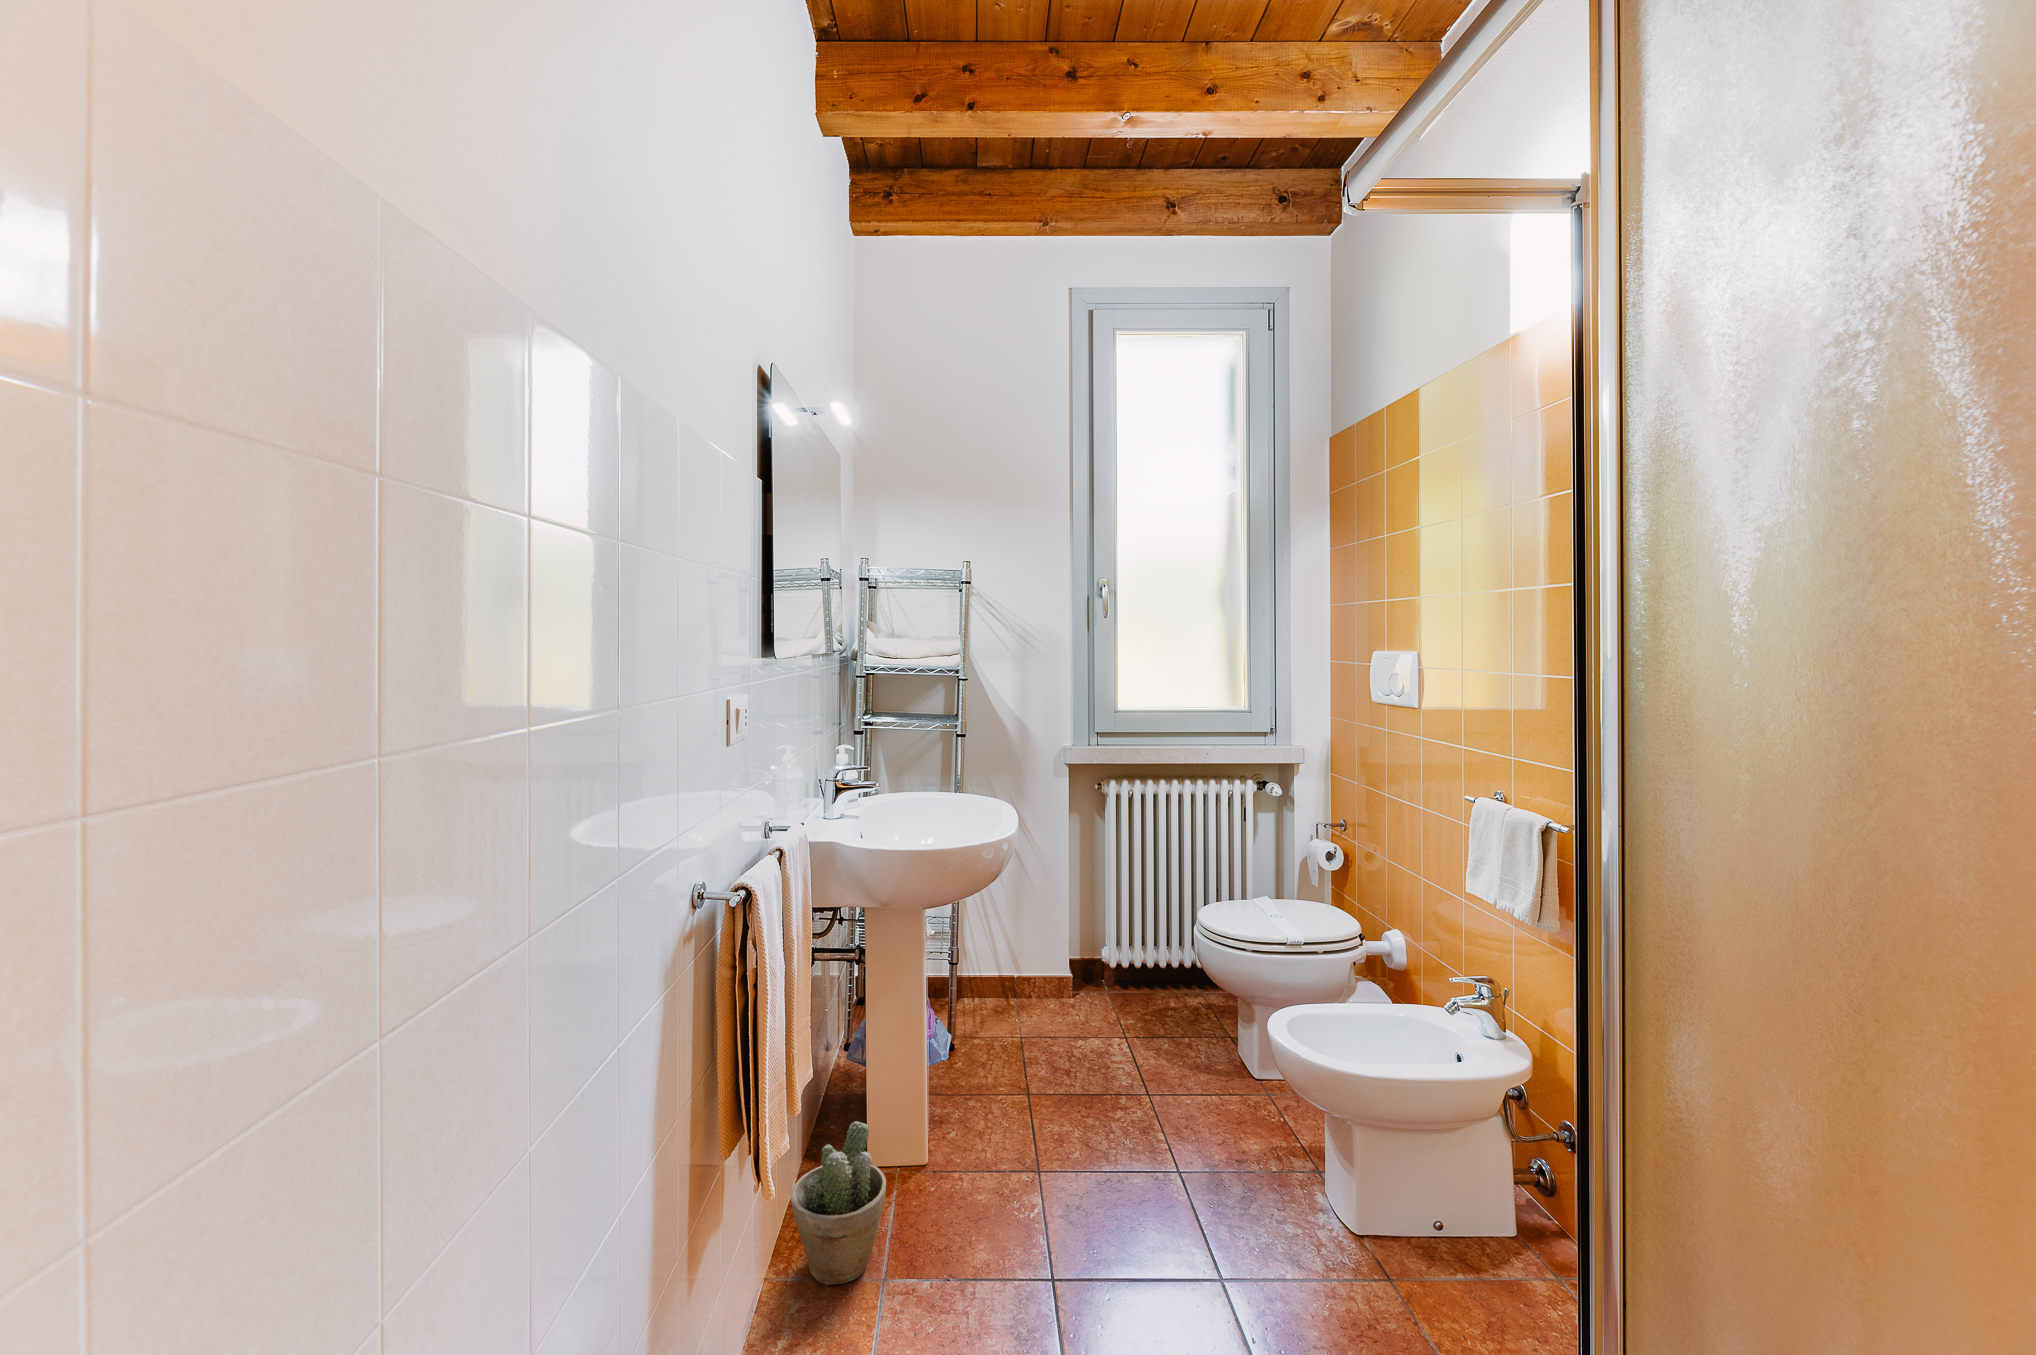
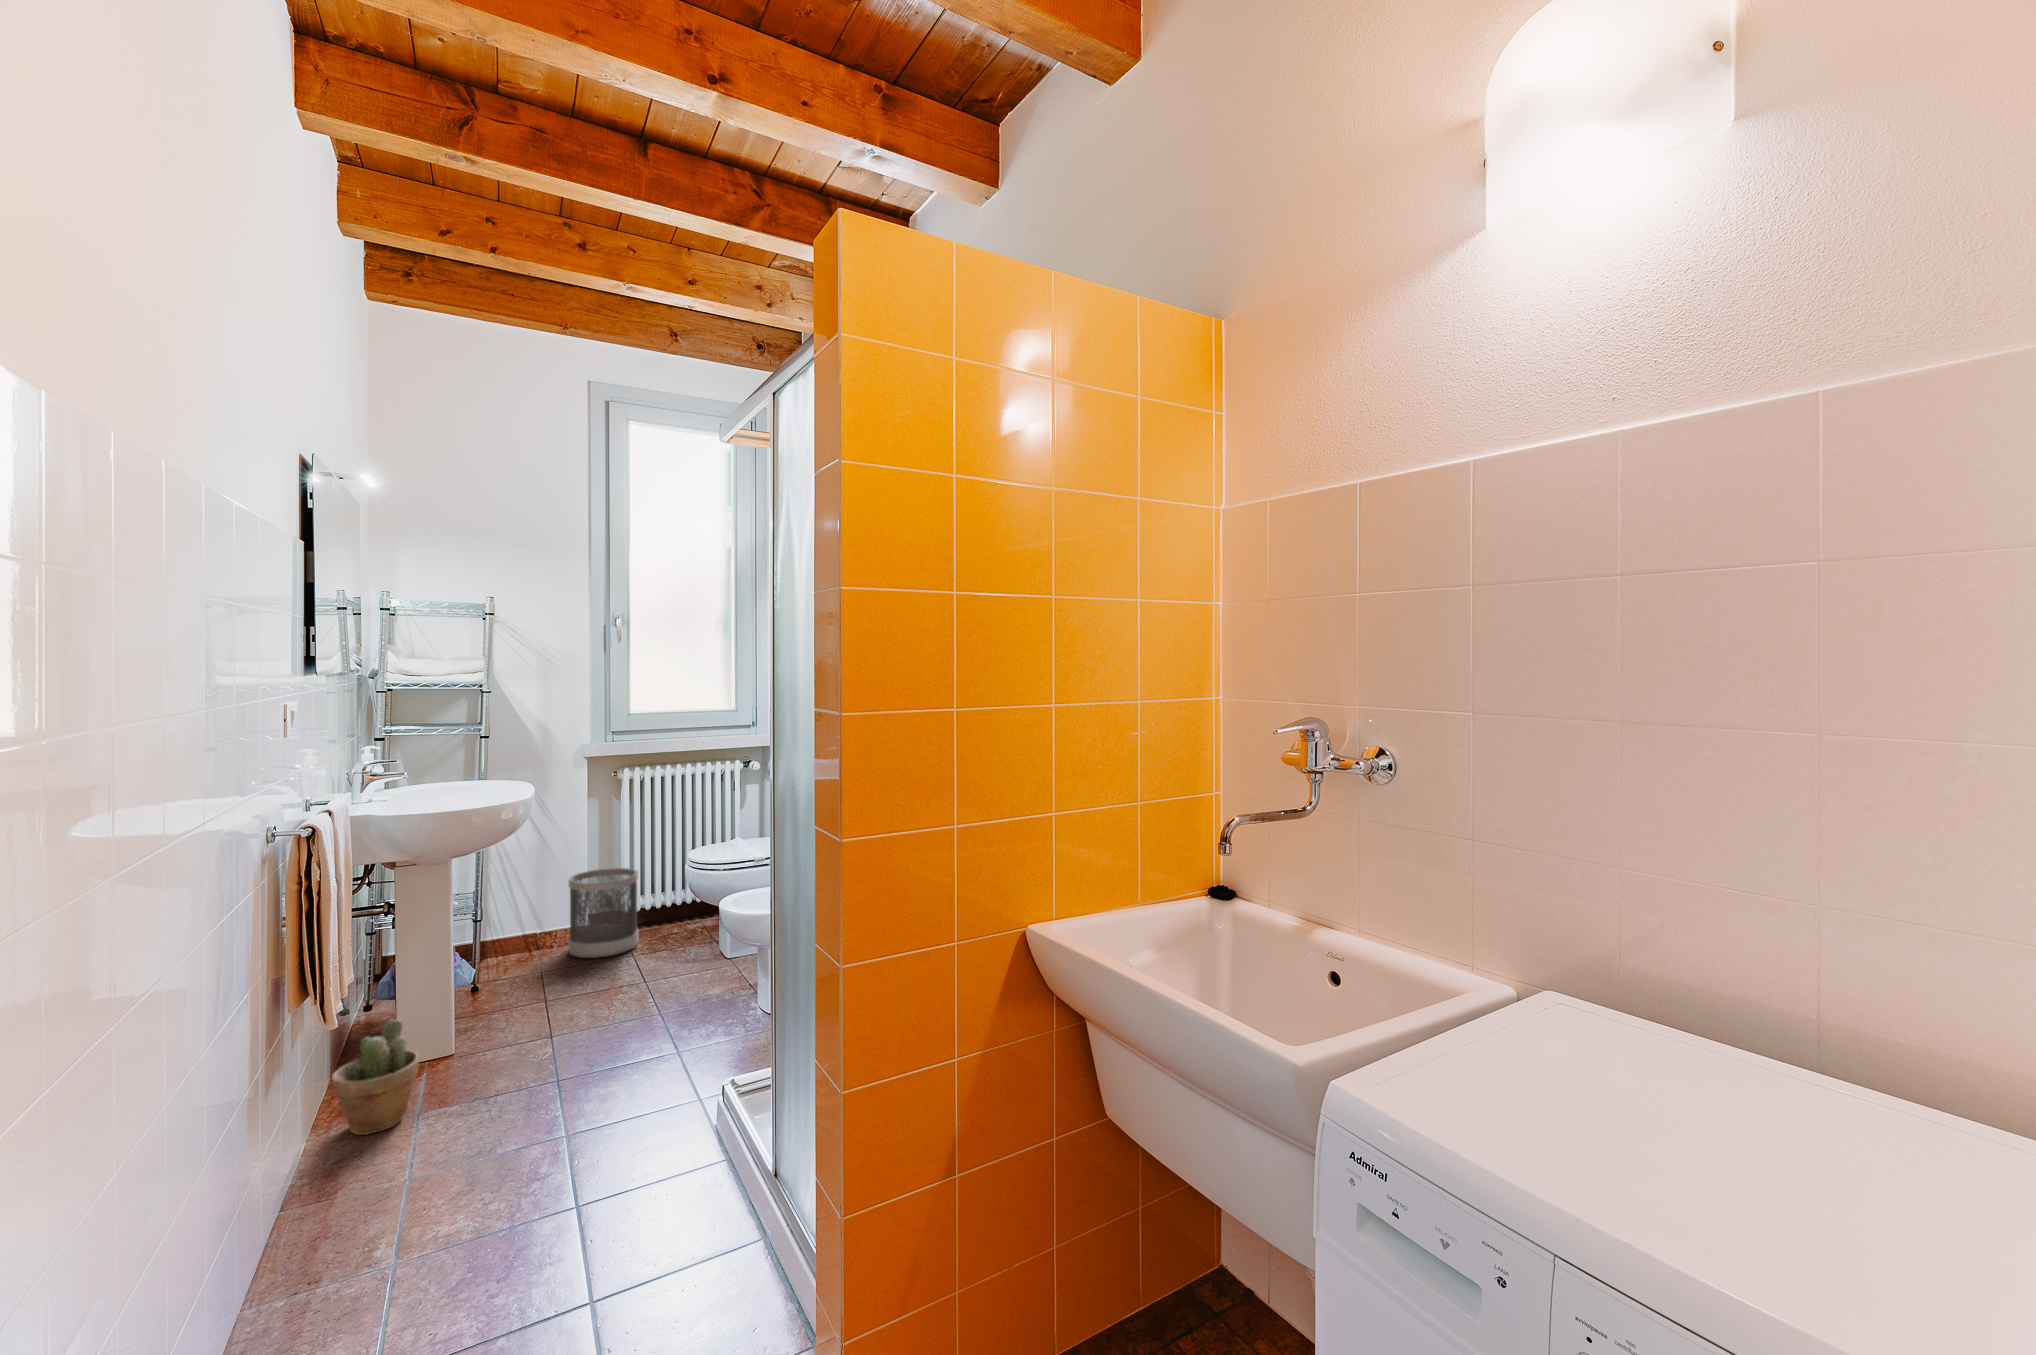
wastebasket: none [1050,906,1129,1025] -> present [569,868,639,958]

